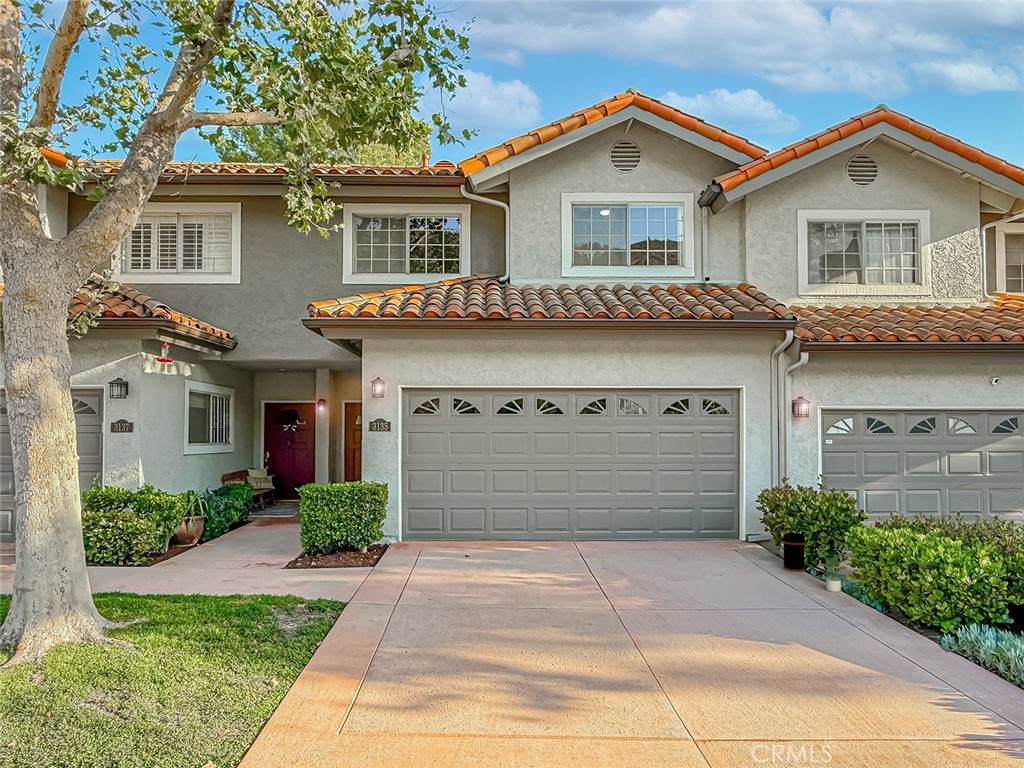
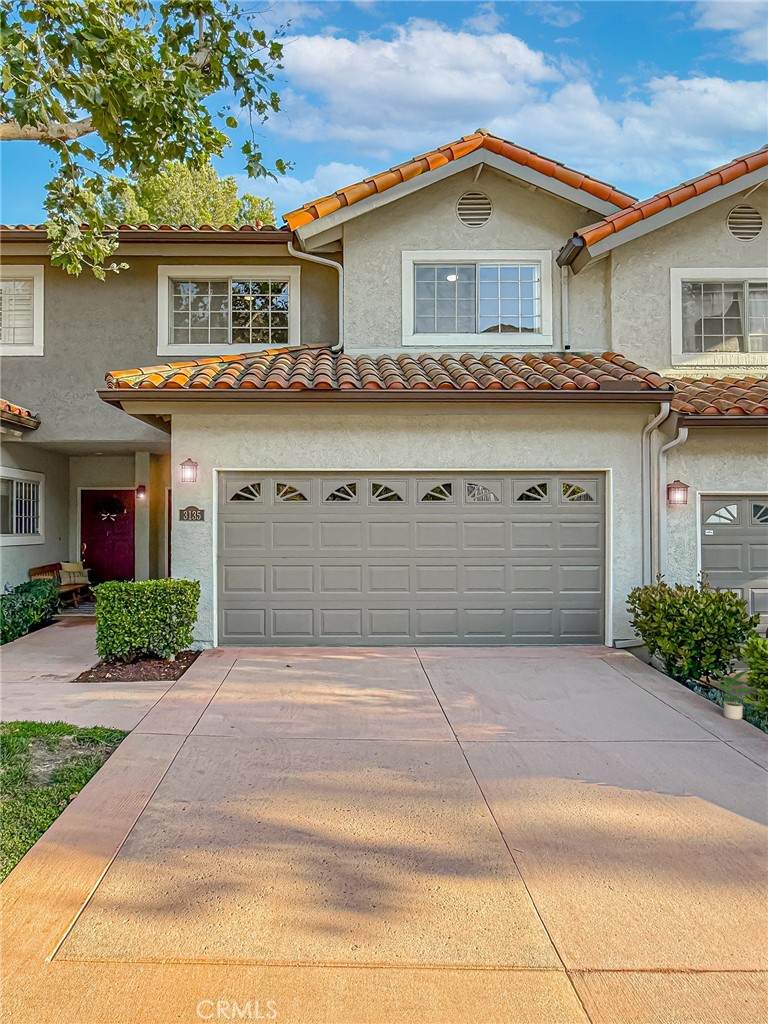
trash can: present [782,533,806,572] -> none [661,641,690,687]

